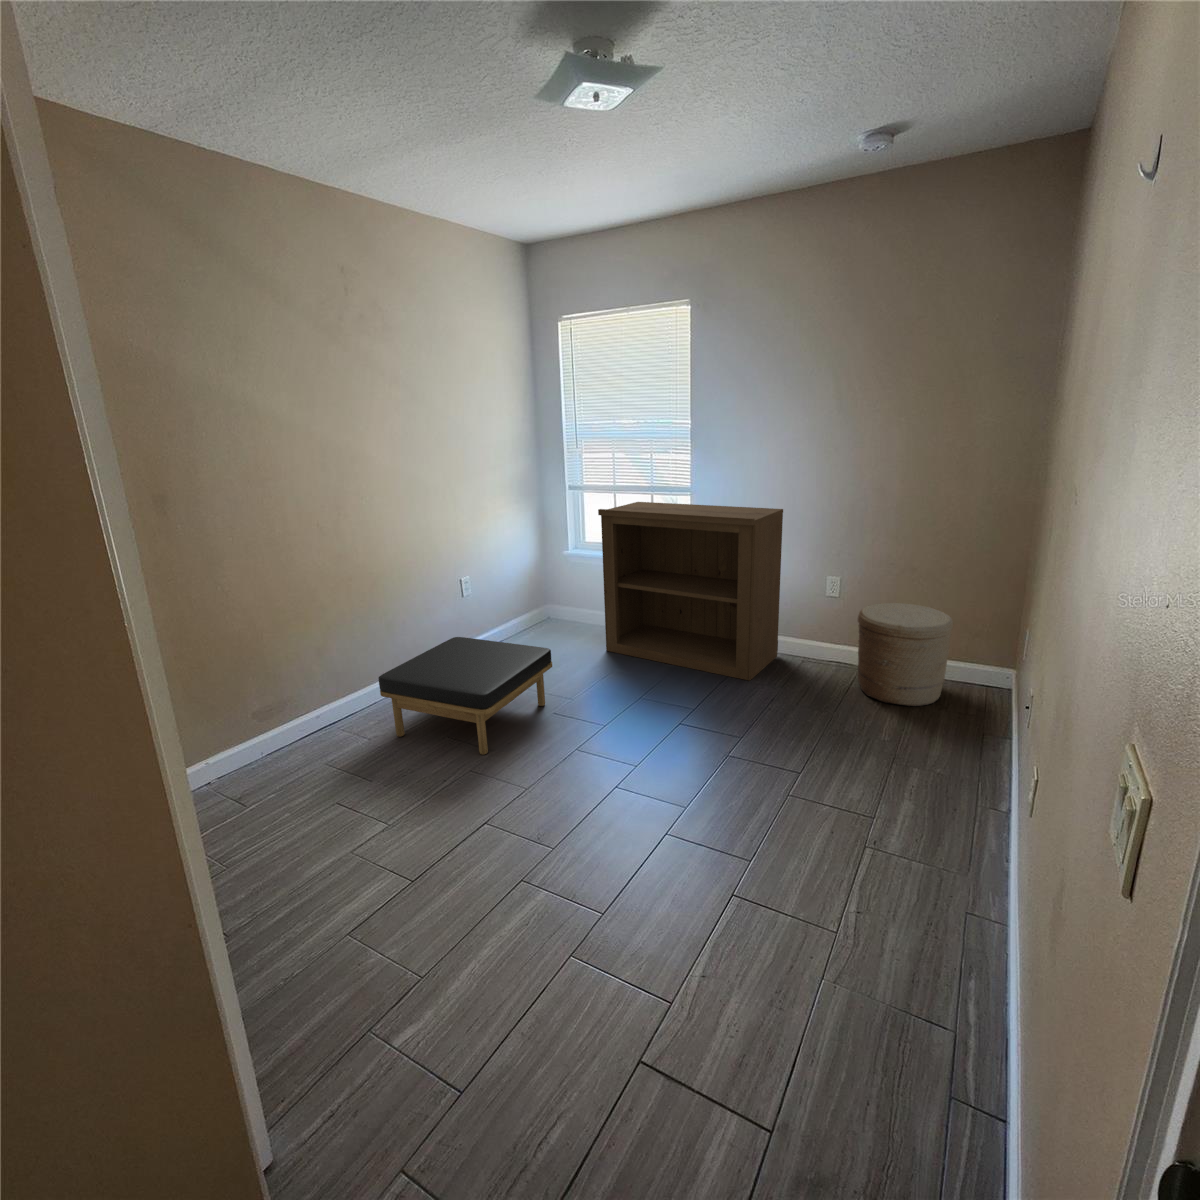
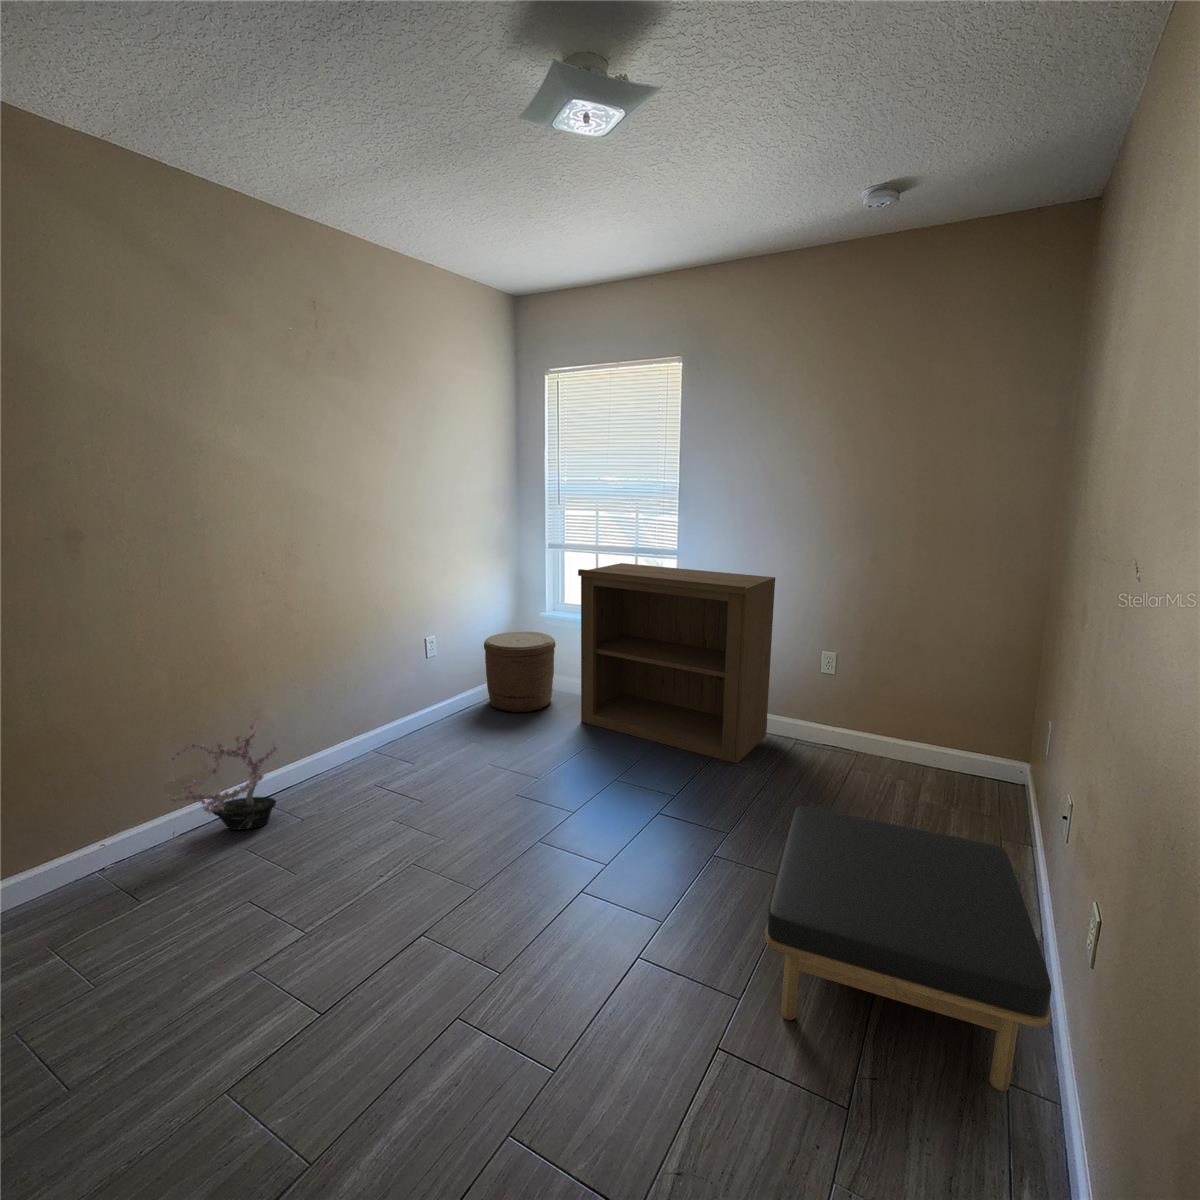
woven basket: present [858,603,953,706] -> present [484,631,556,713]
ottoman: present [378,637,552,755] -> present [765,806,1051,1091]
potted plant: none [250,648,347,748] -> present [168,717,277,830]

